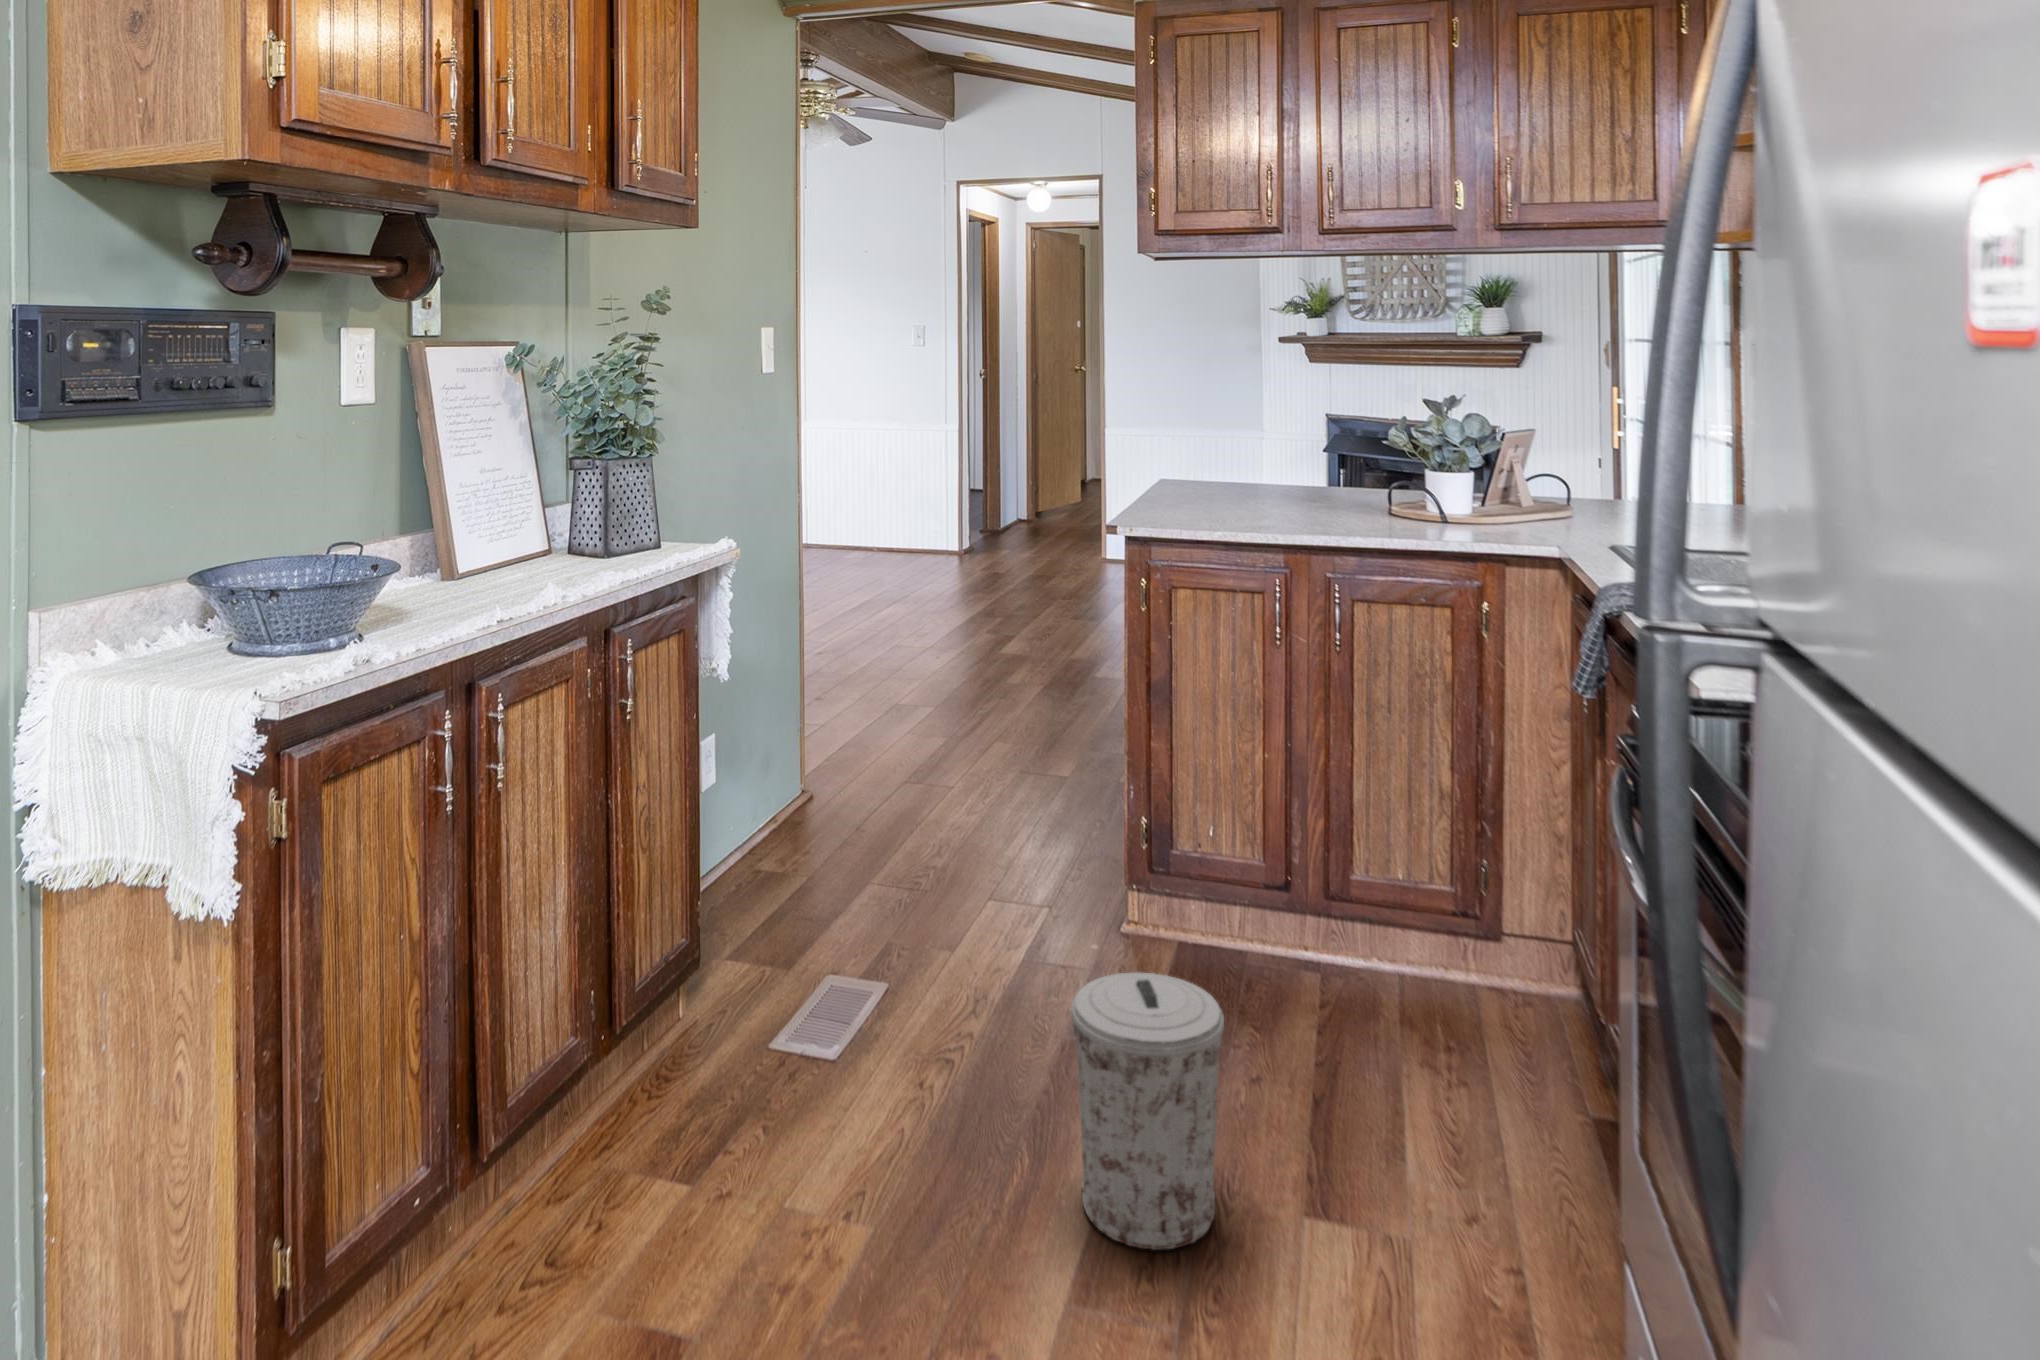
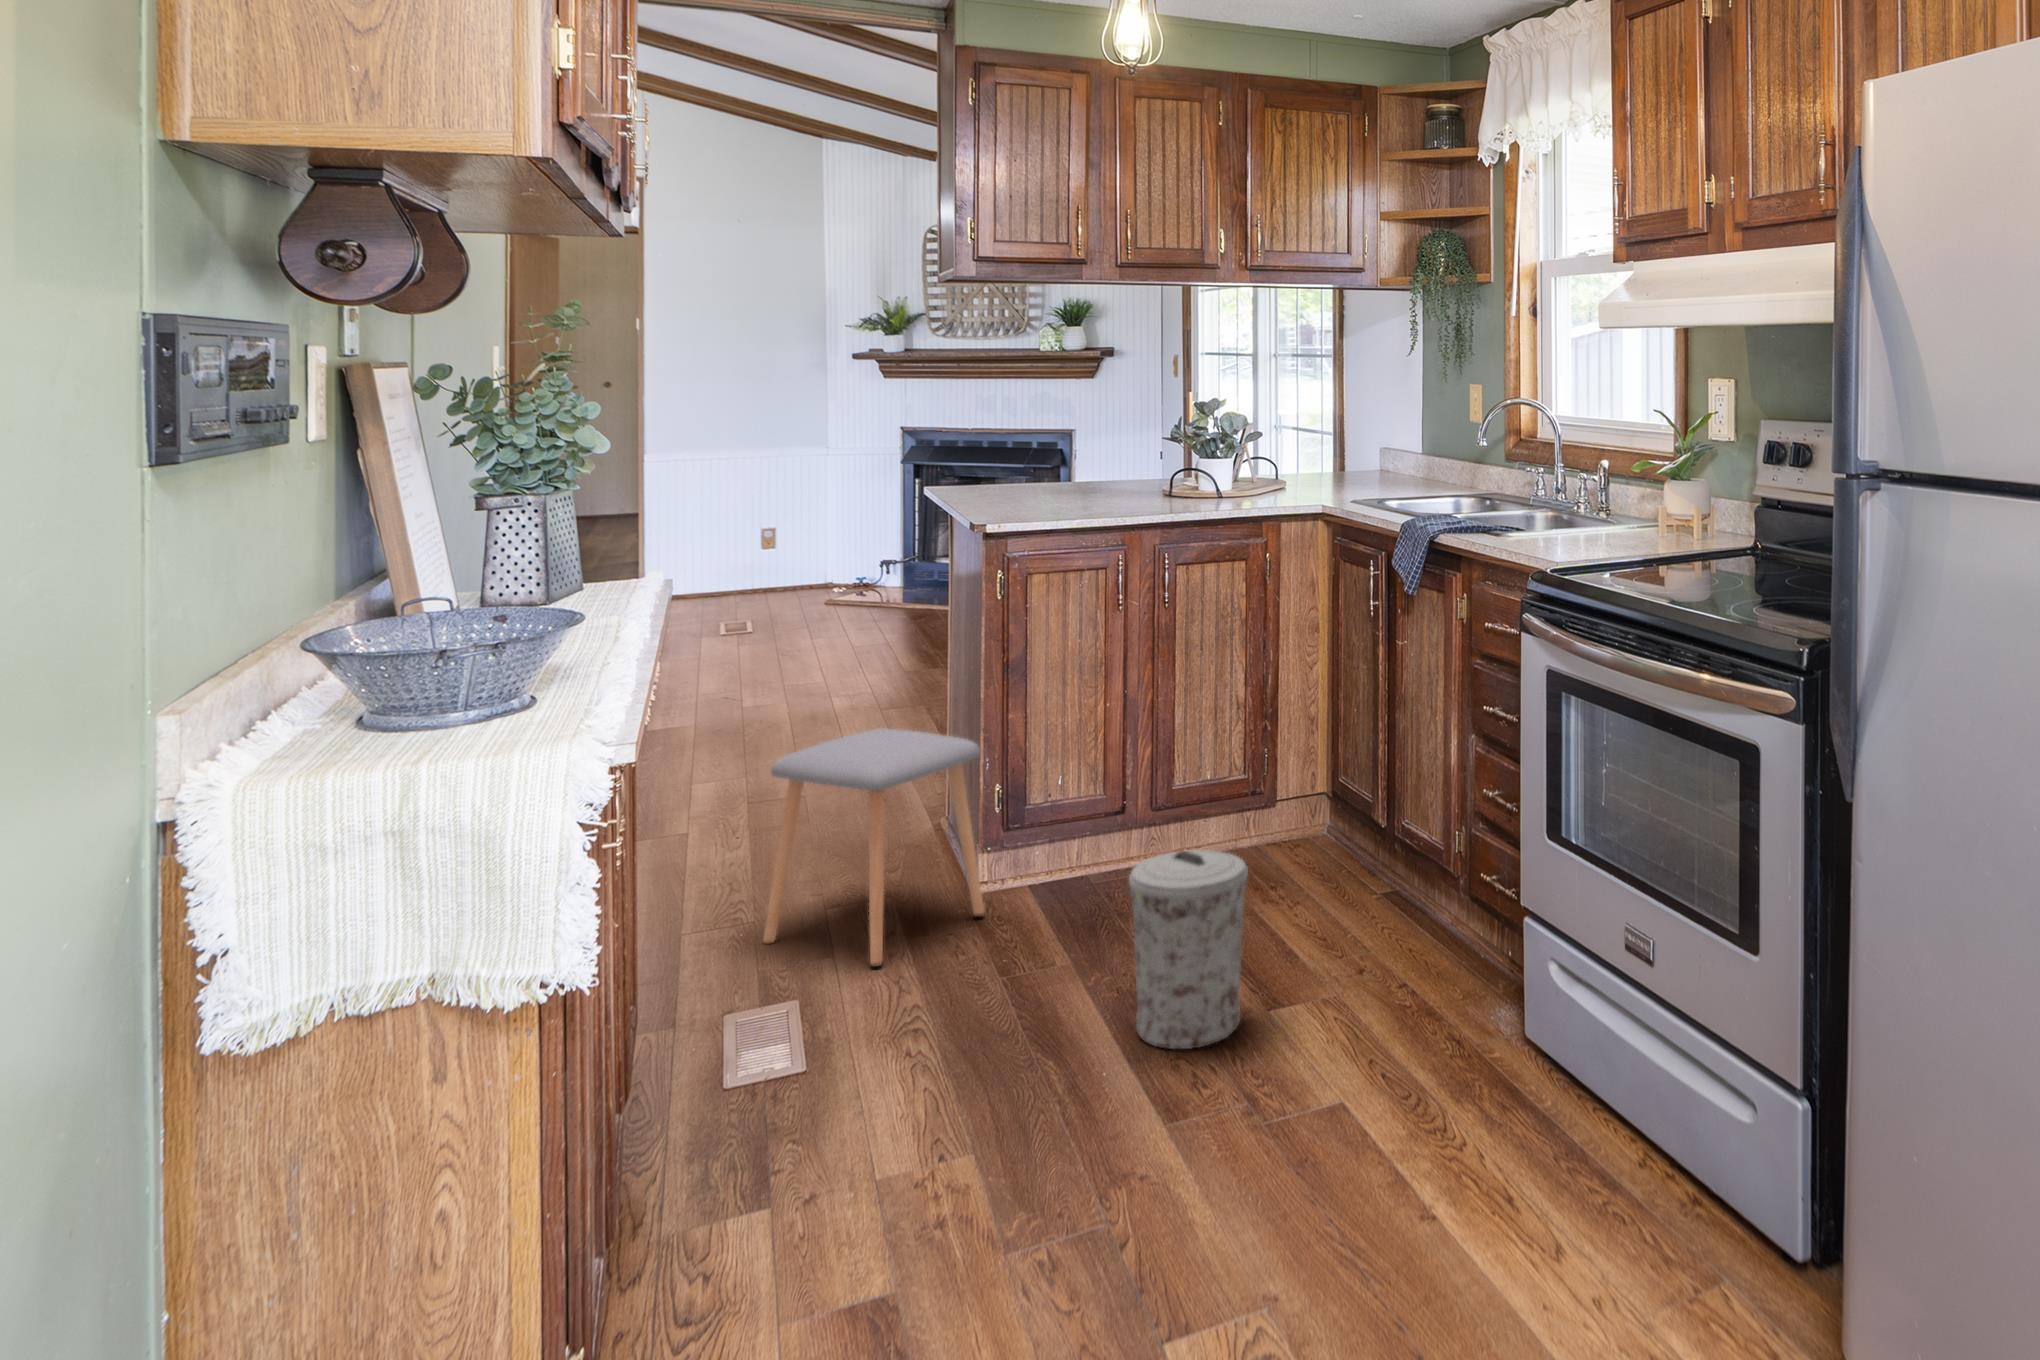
stool: none [903,730,1098,982] -> present [763,728,984,967]

